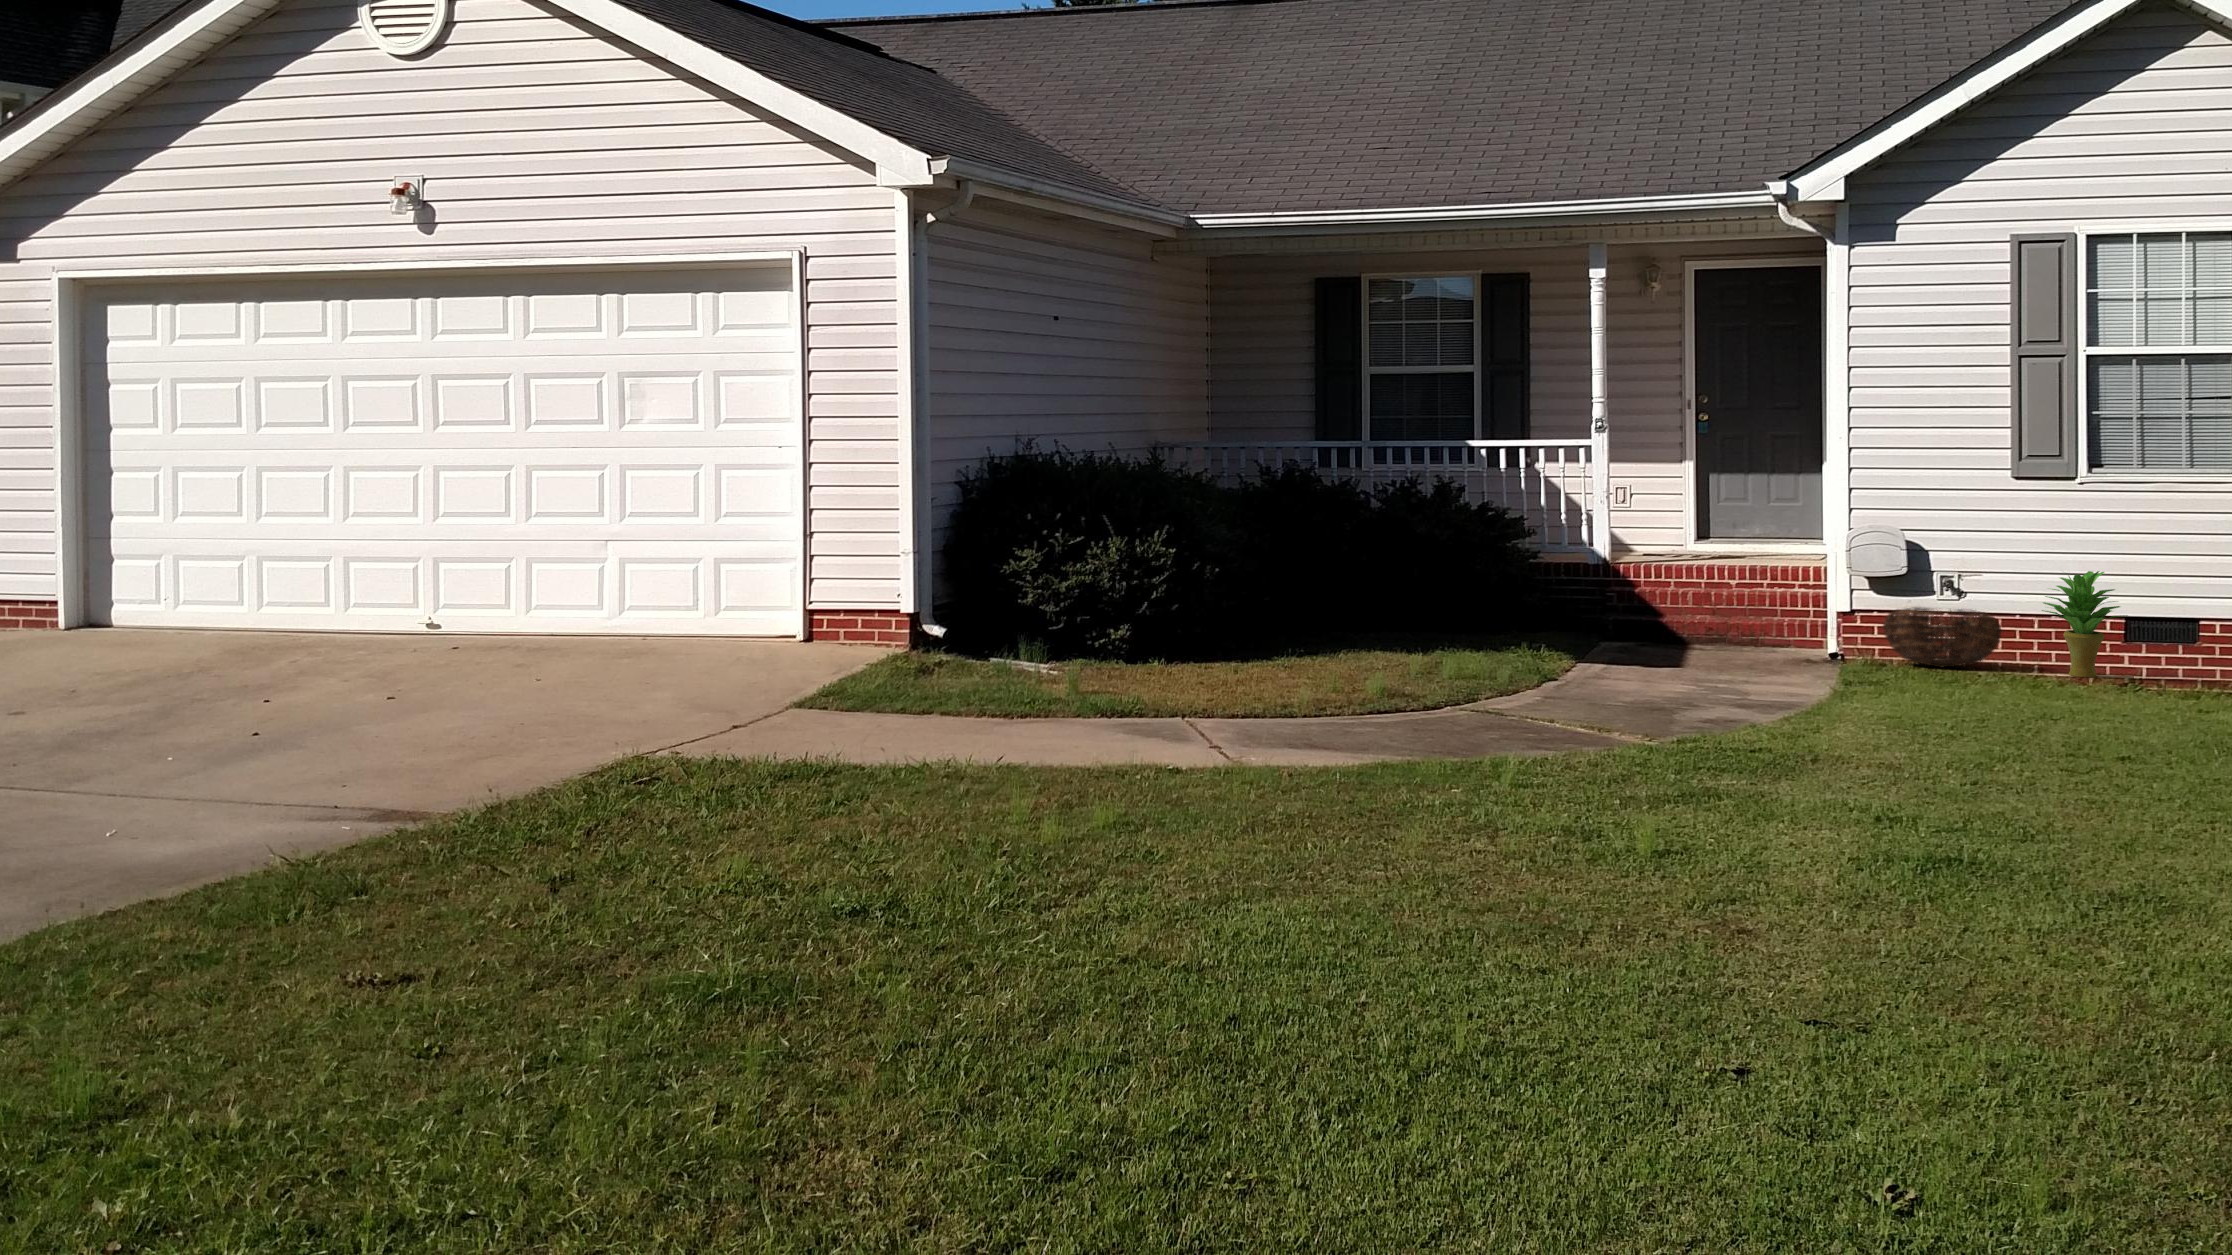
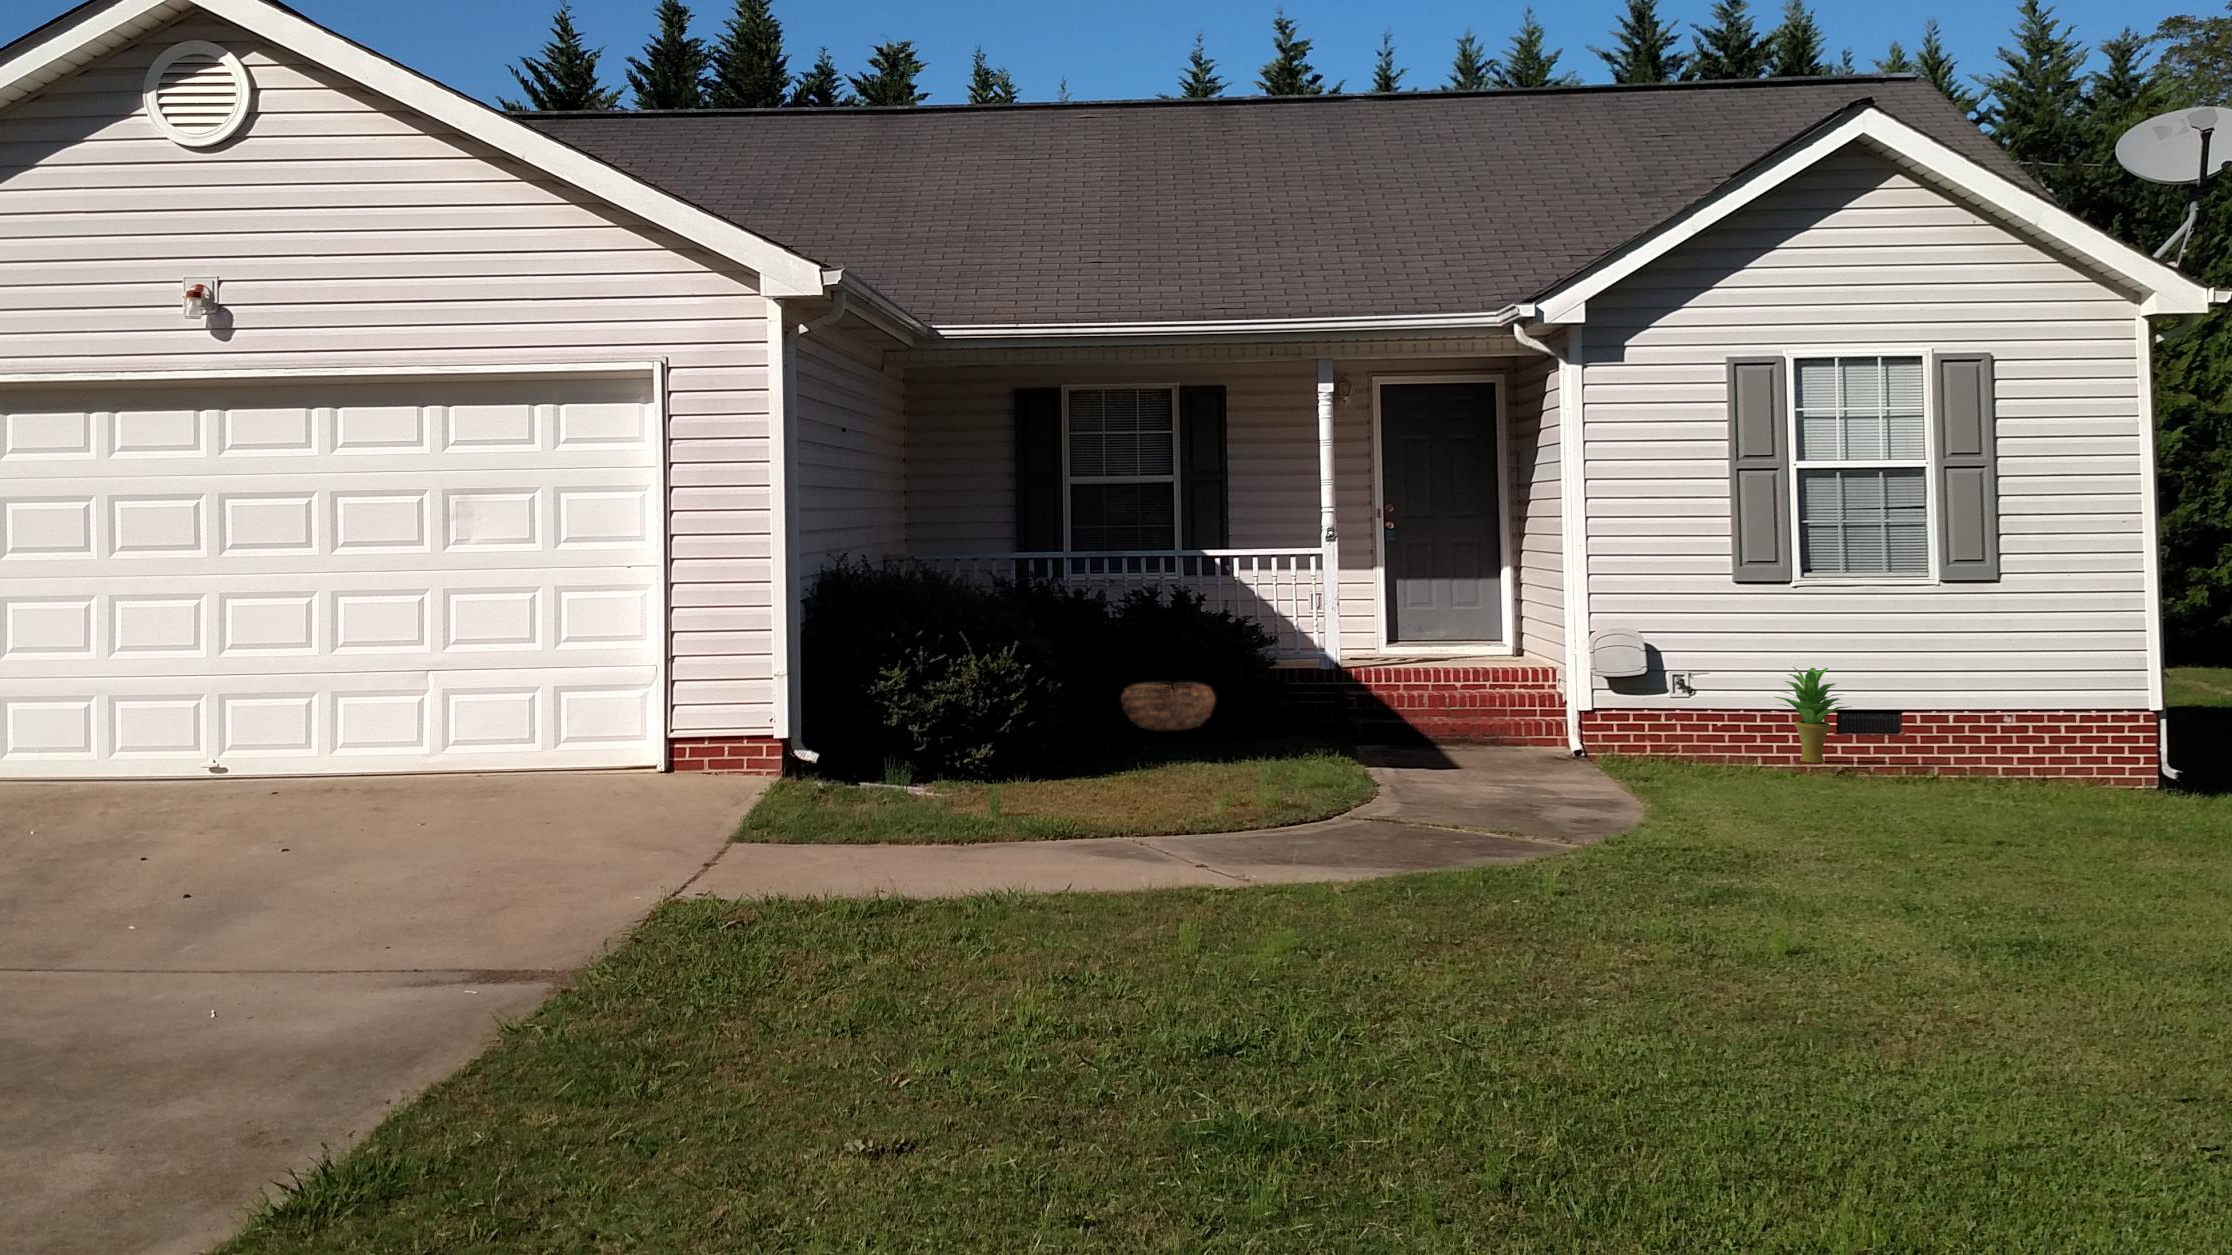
basket: present [1883,607,2002,667] -> present [1121,682,1216,732]

